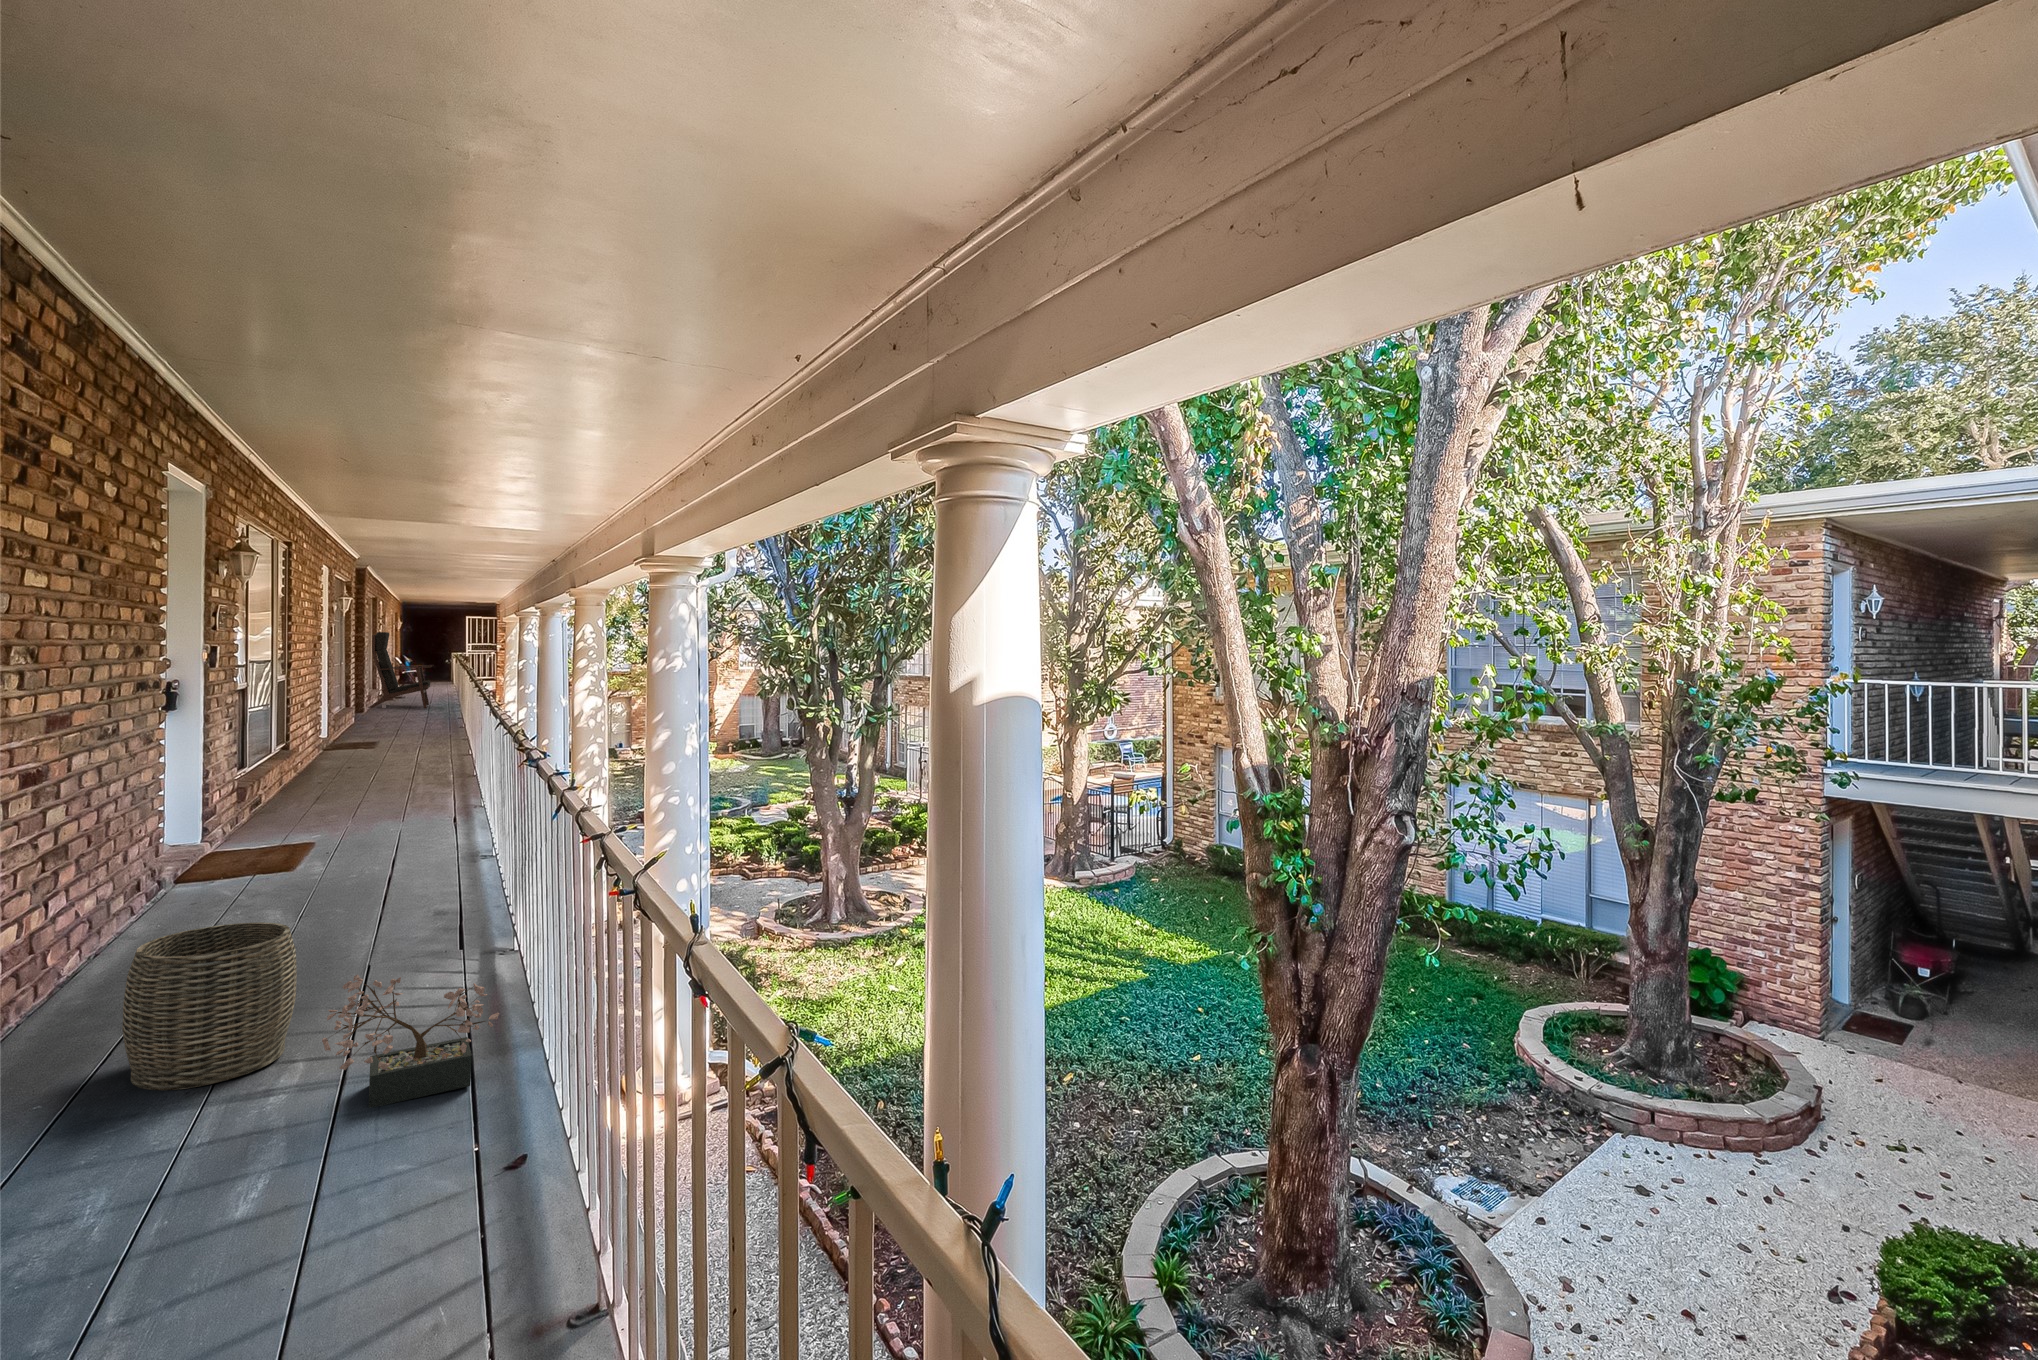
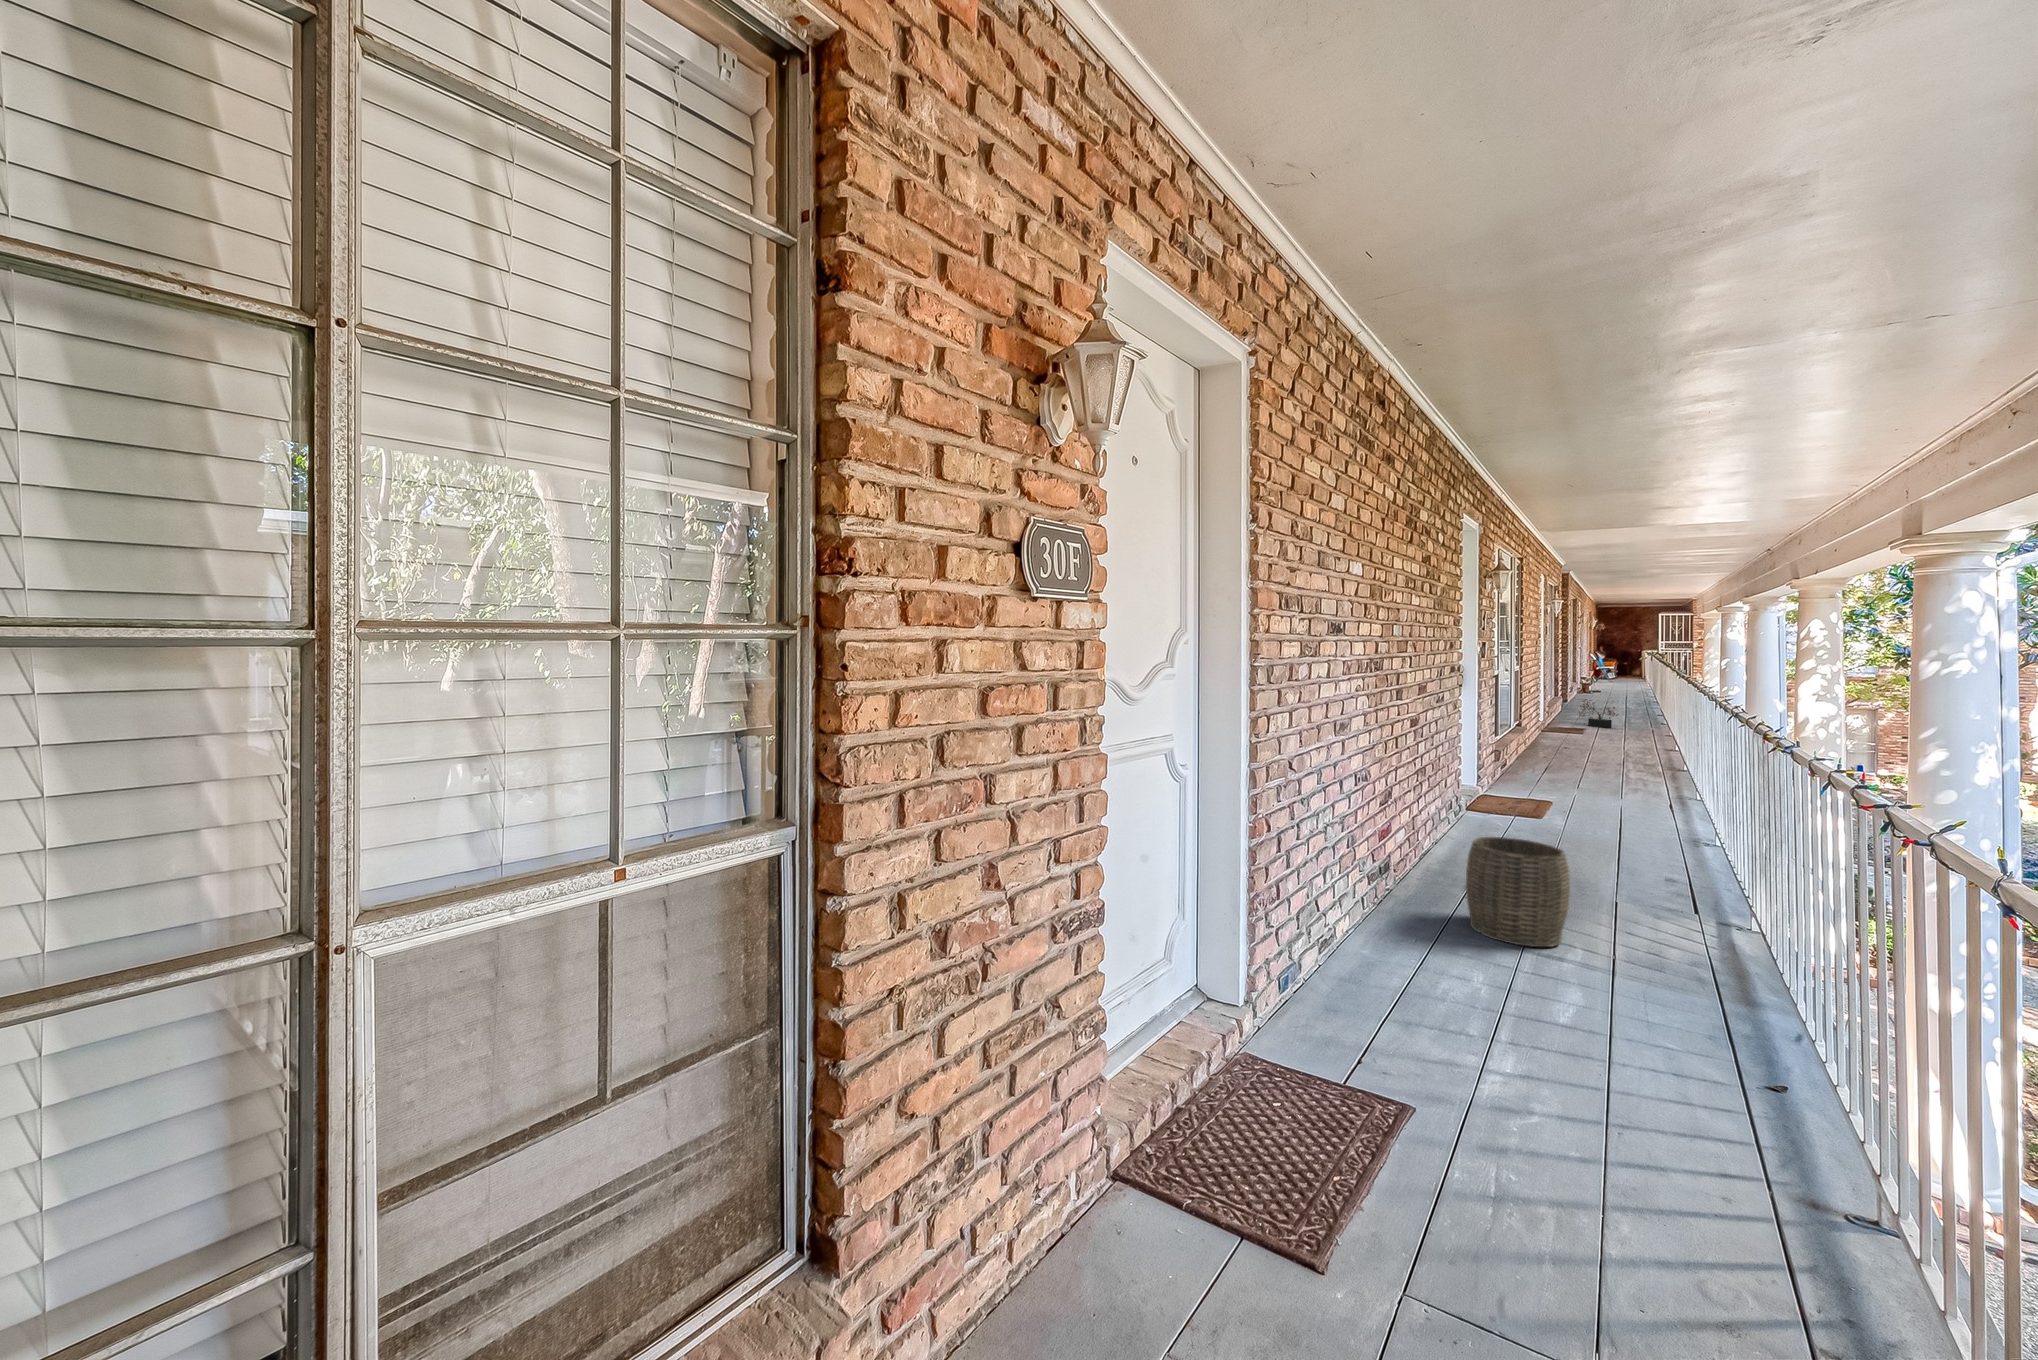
lounge chair: present [368,632,433,708] -> none [1570,631,1631,703]
decorative plant: present [322,975,499,1108] -> present [1579,699,1619,728]

